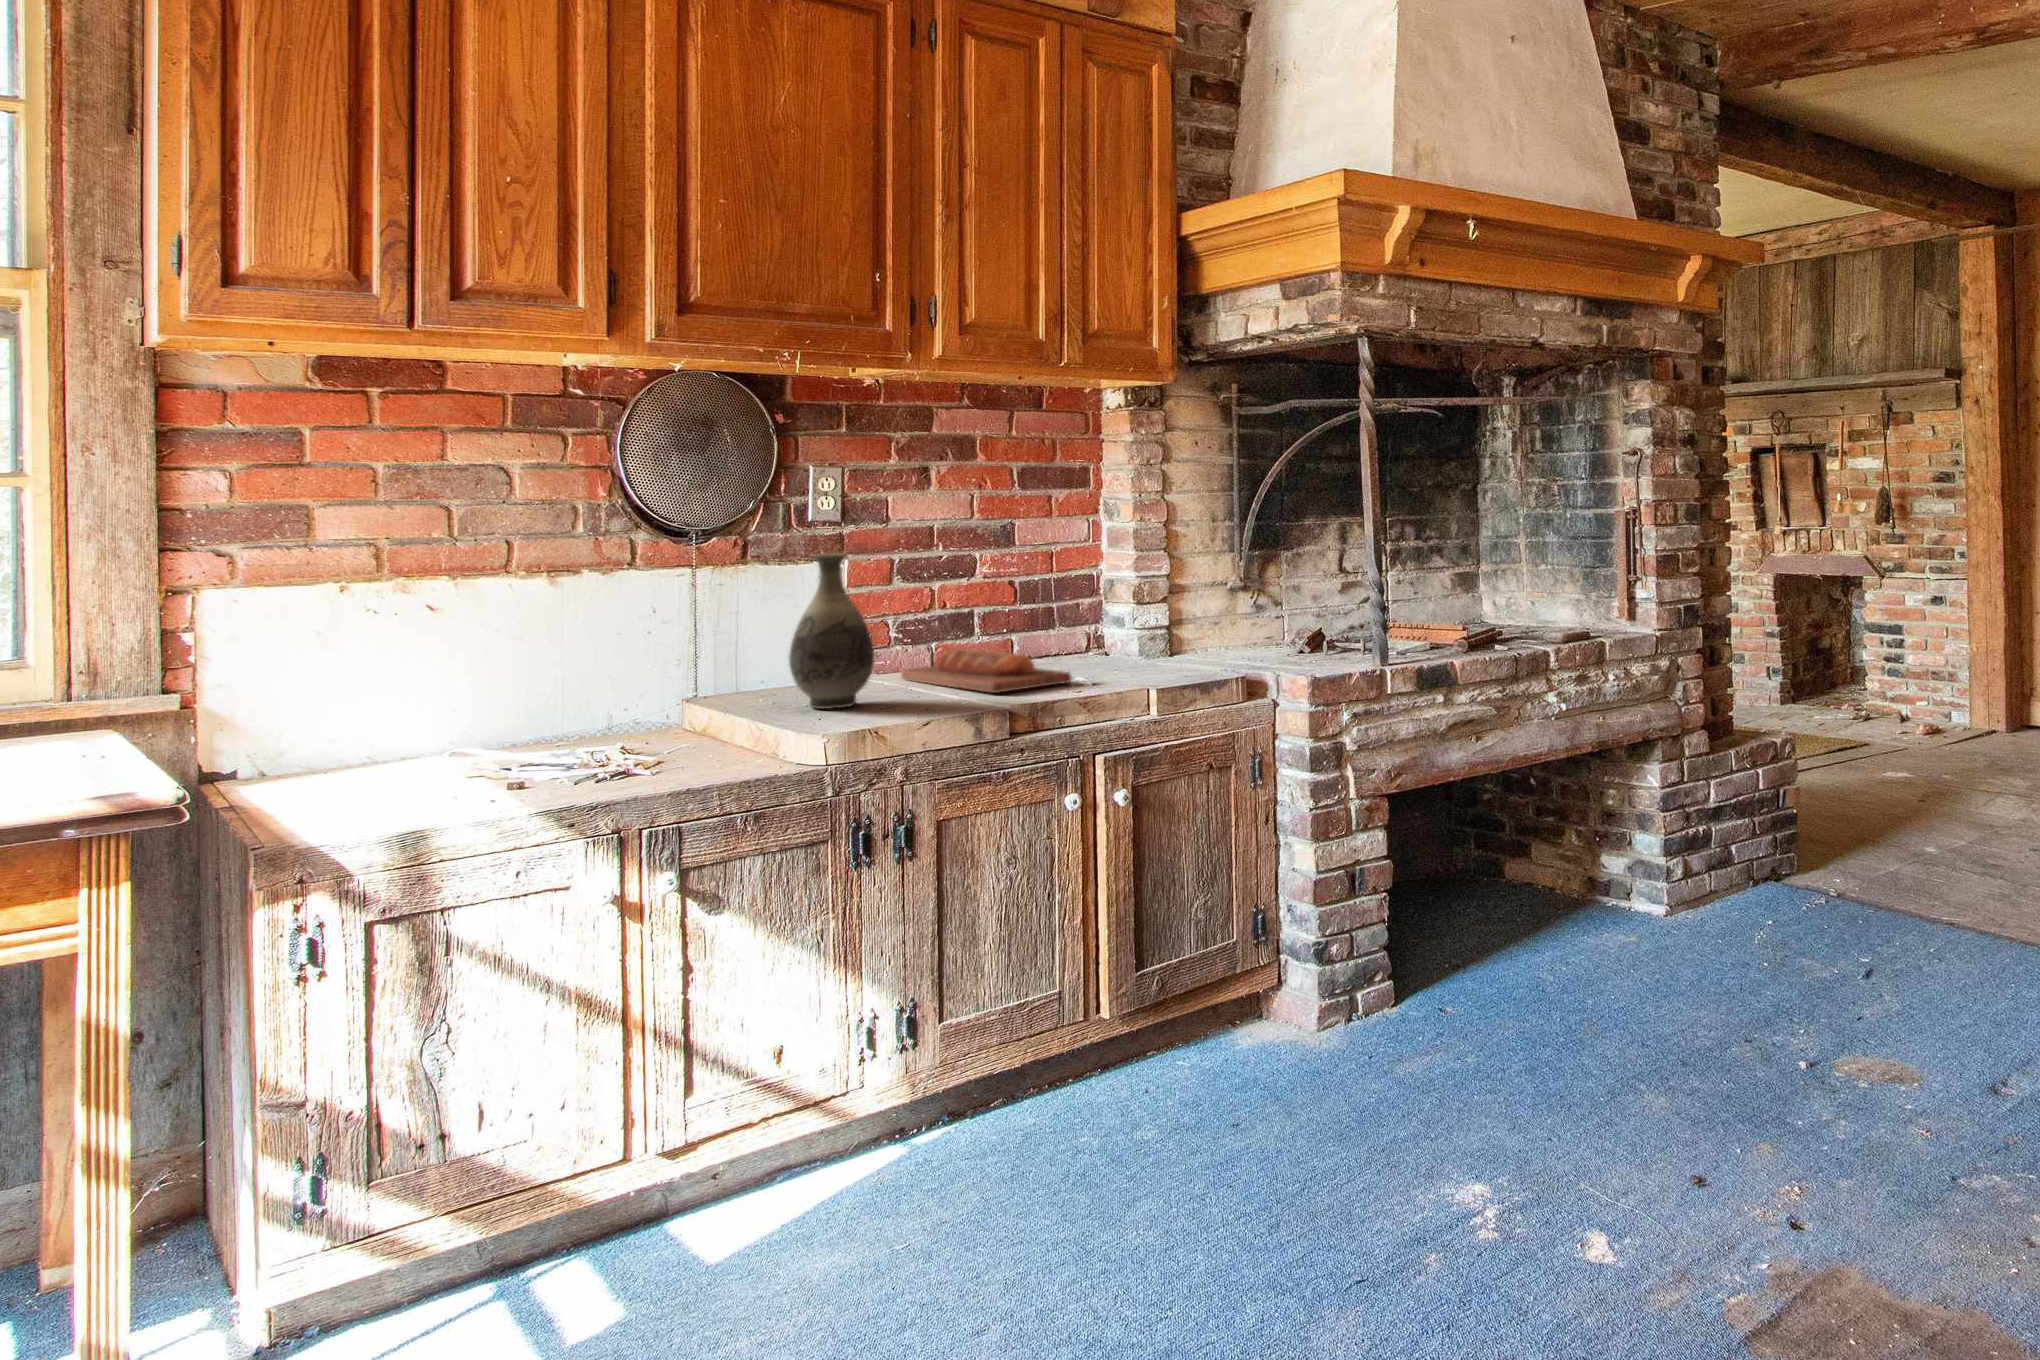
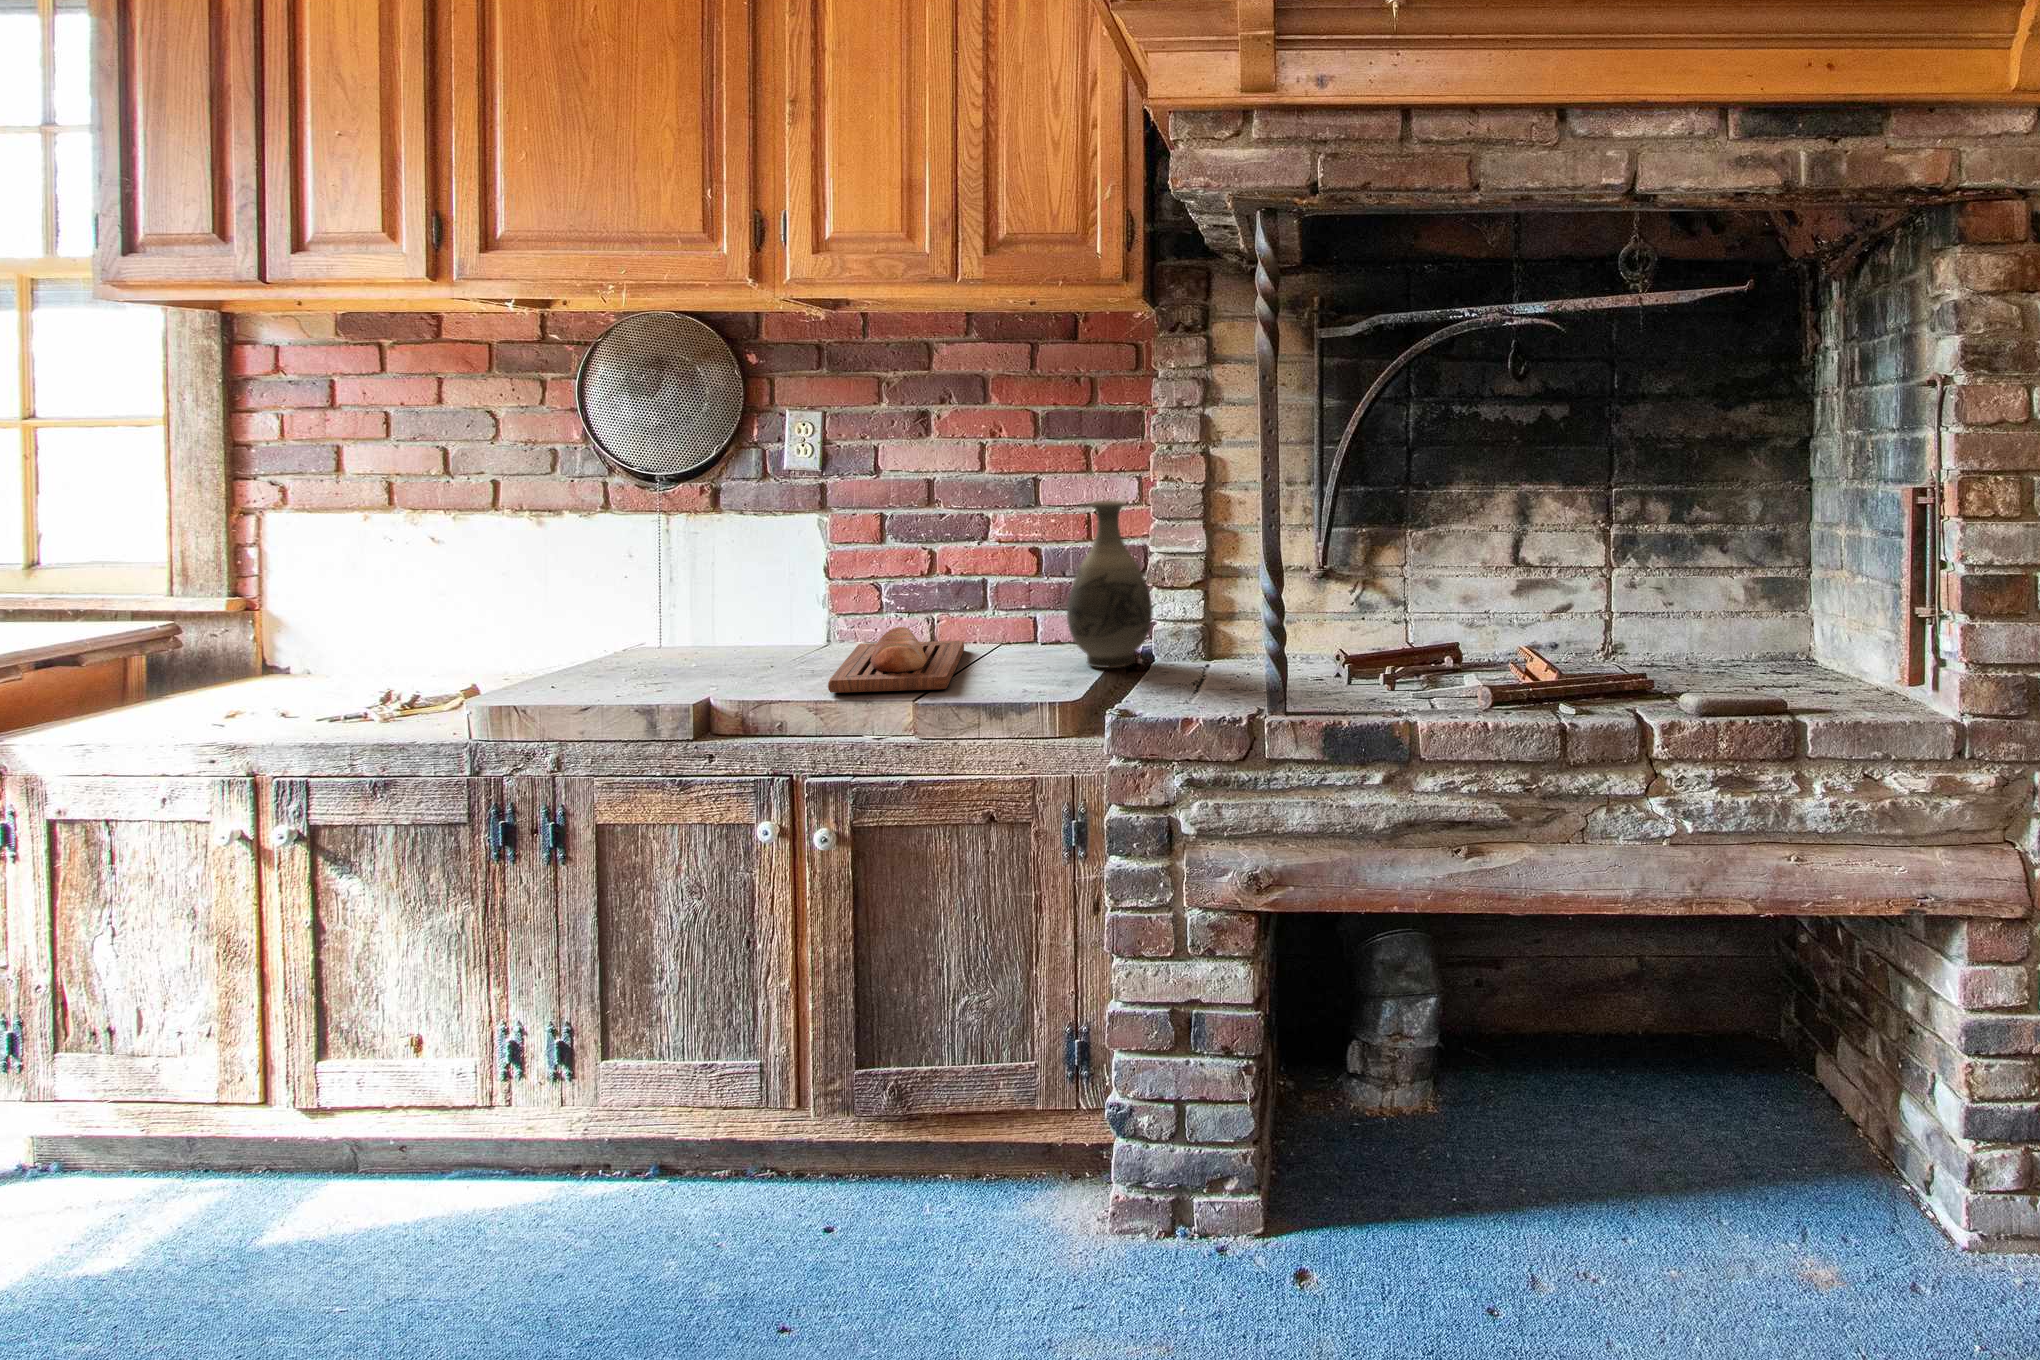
vase: present [789,553,874,709] -> present [1067,500,1153,668]

